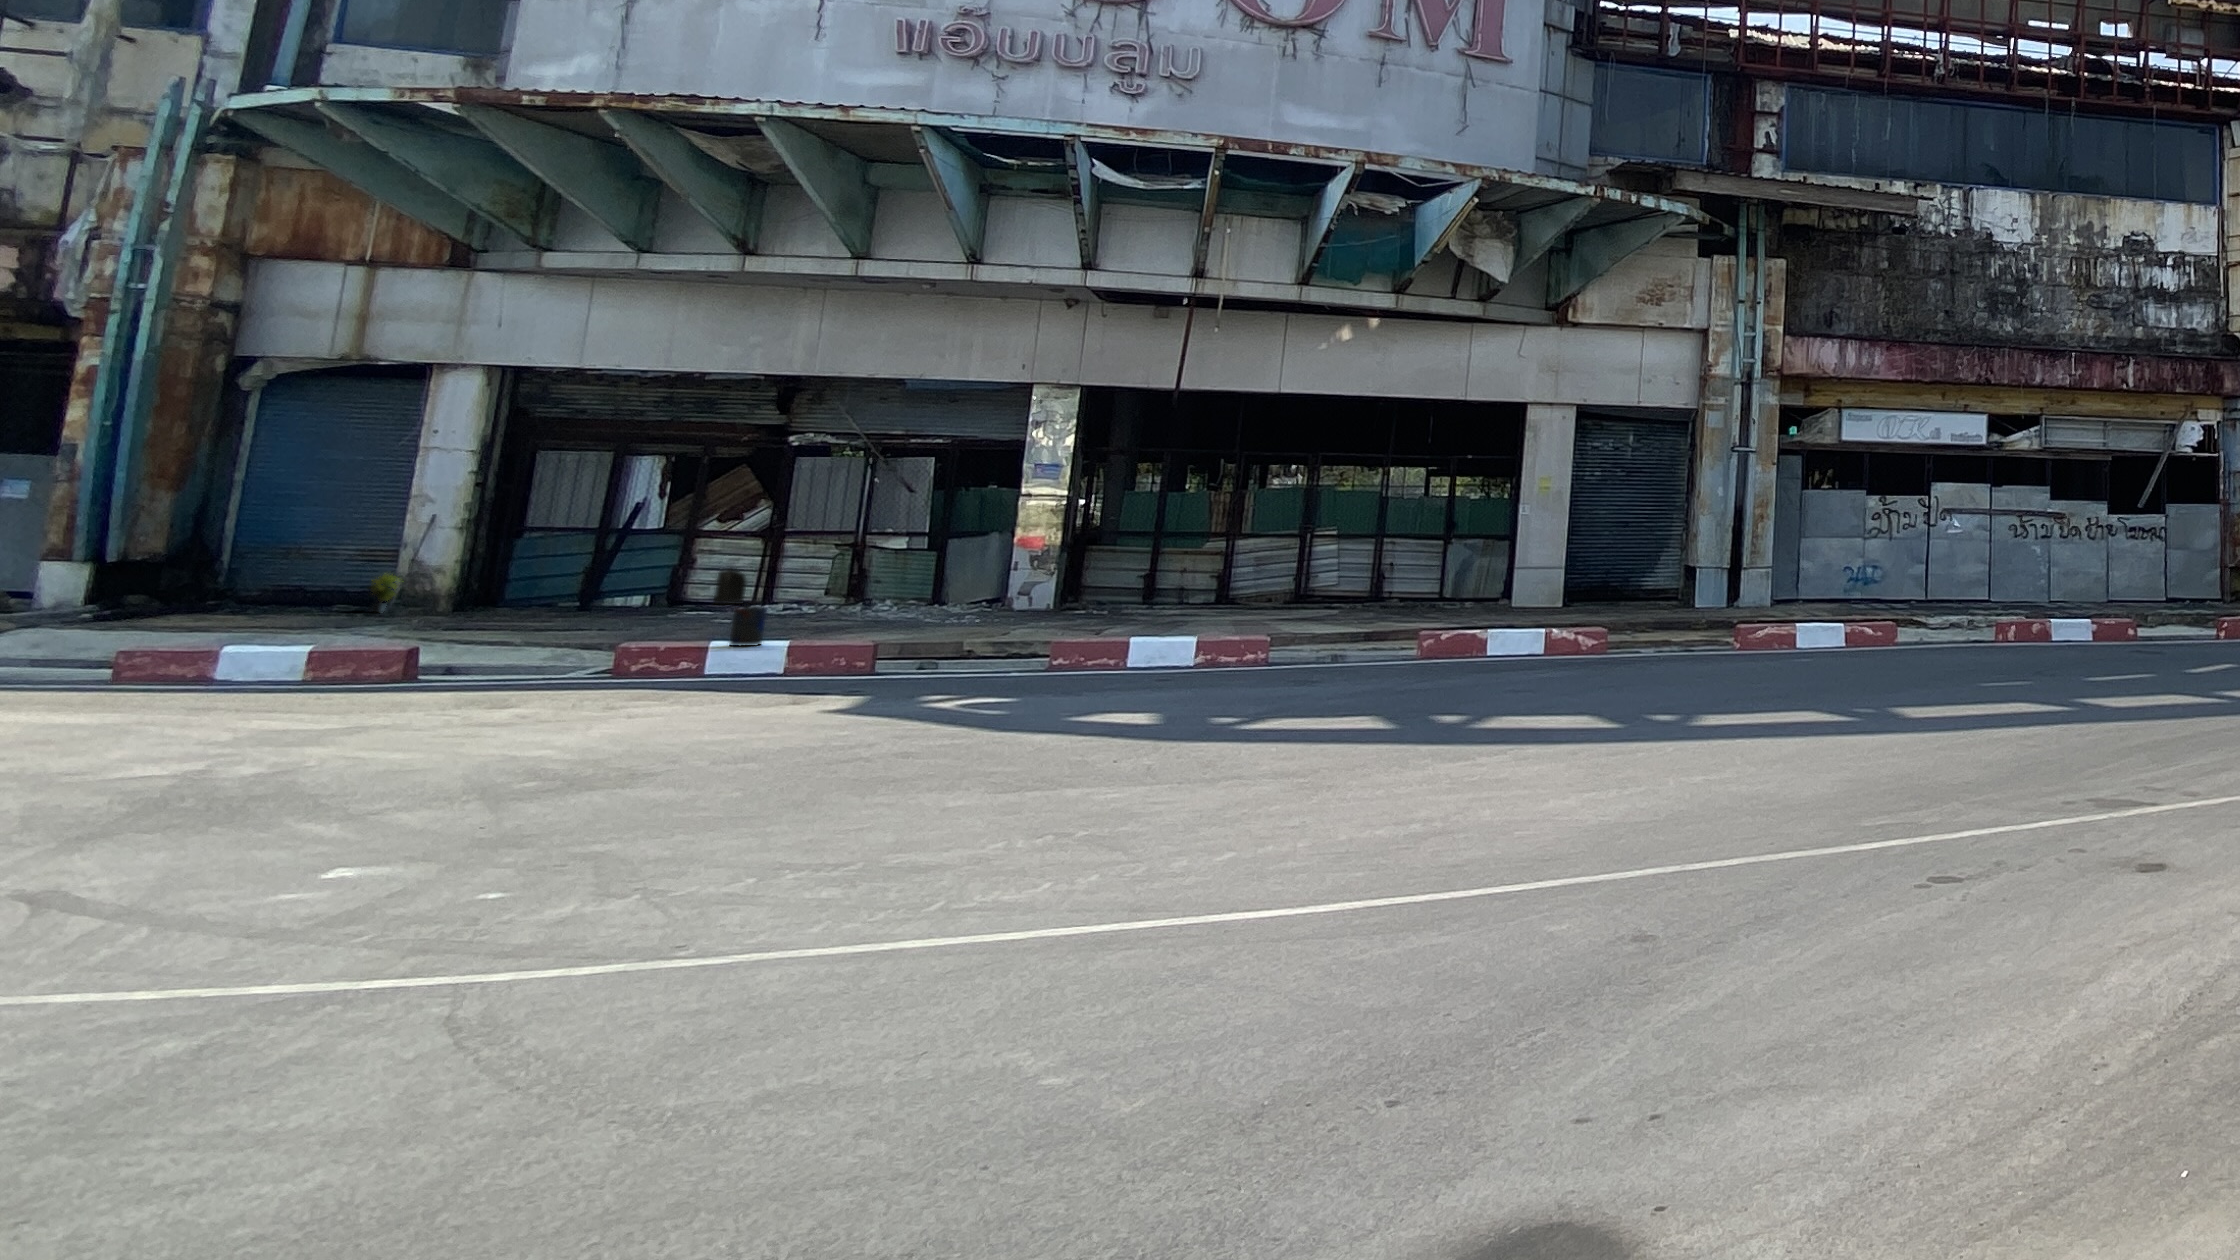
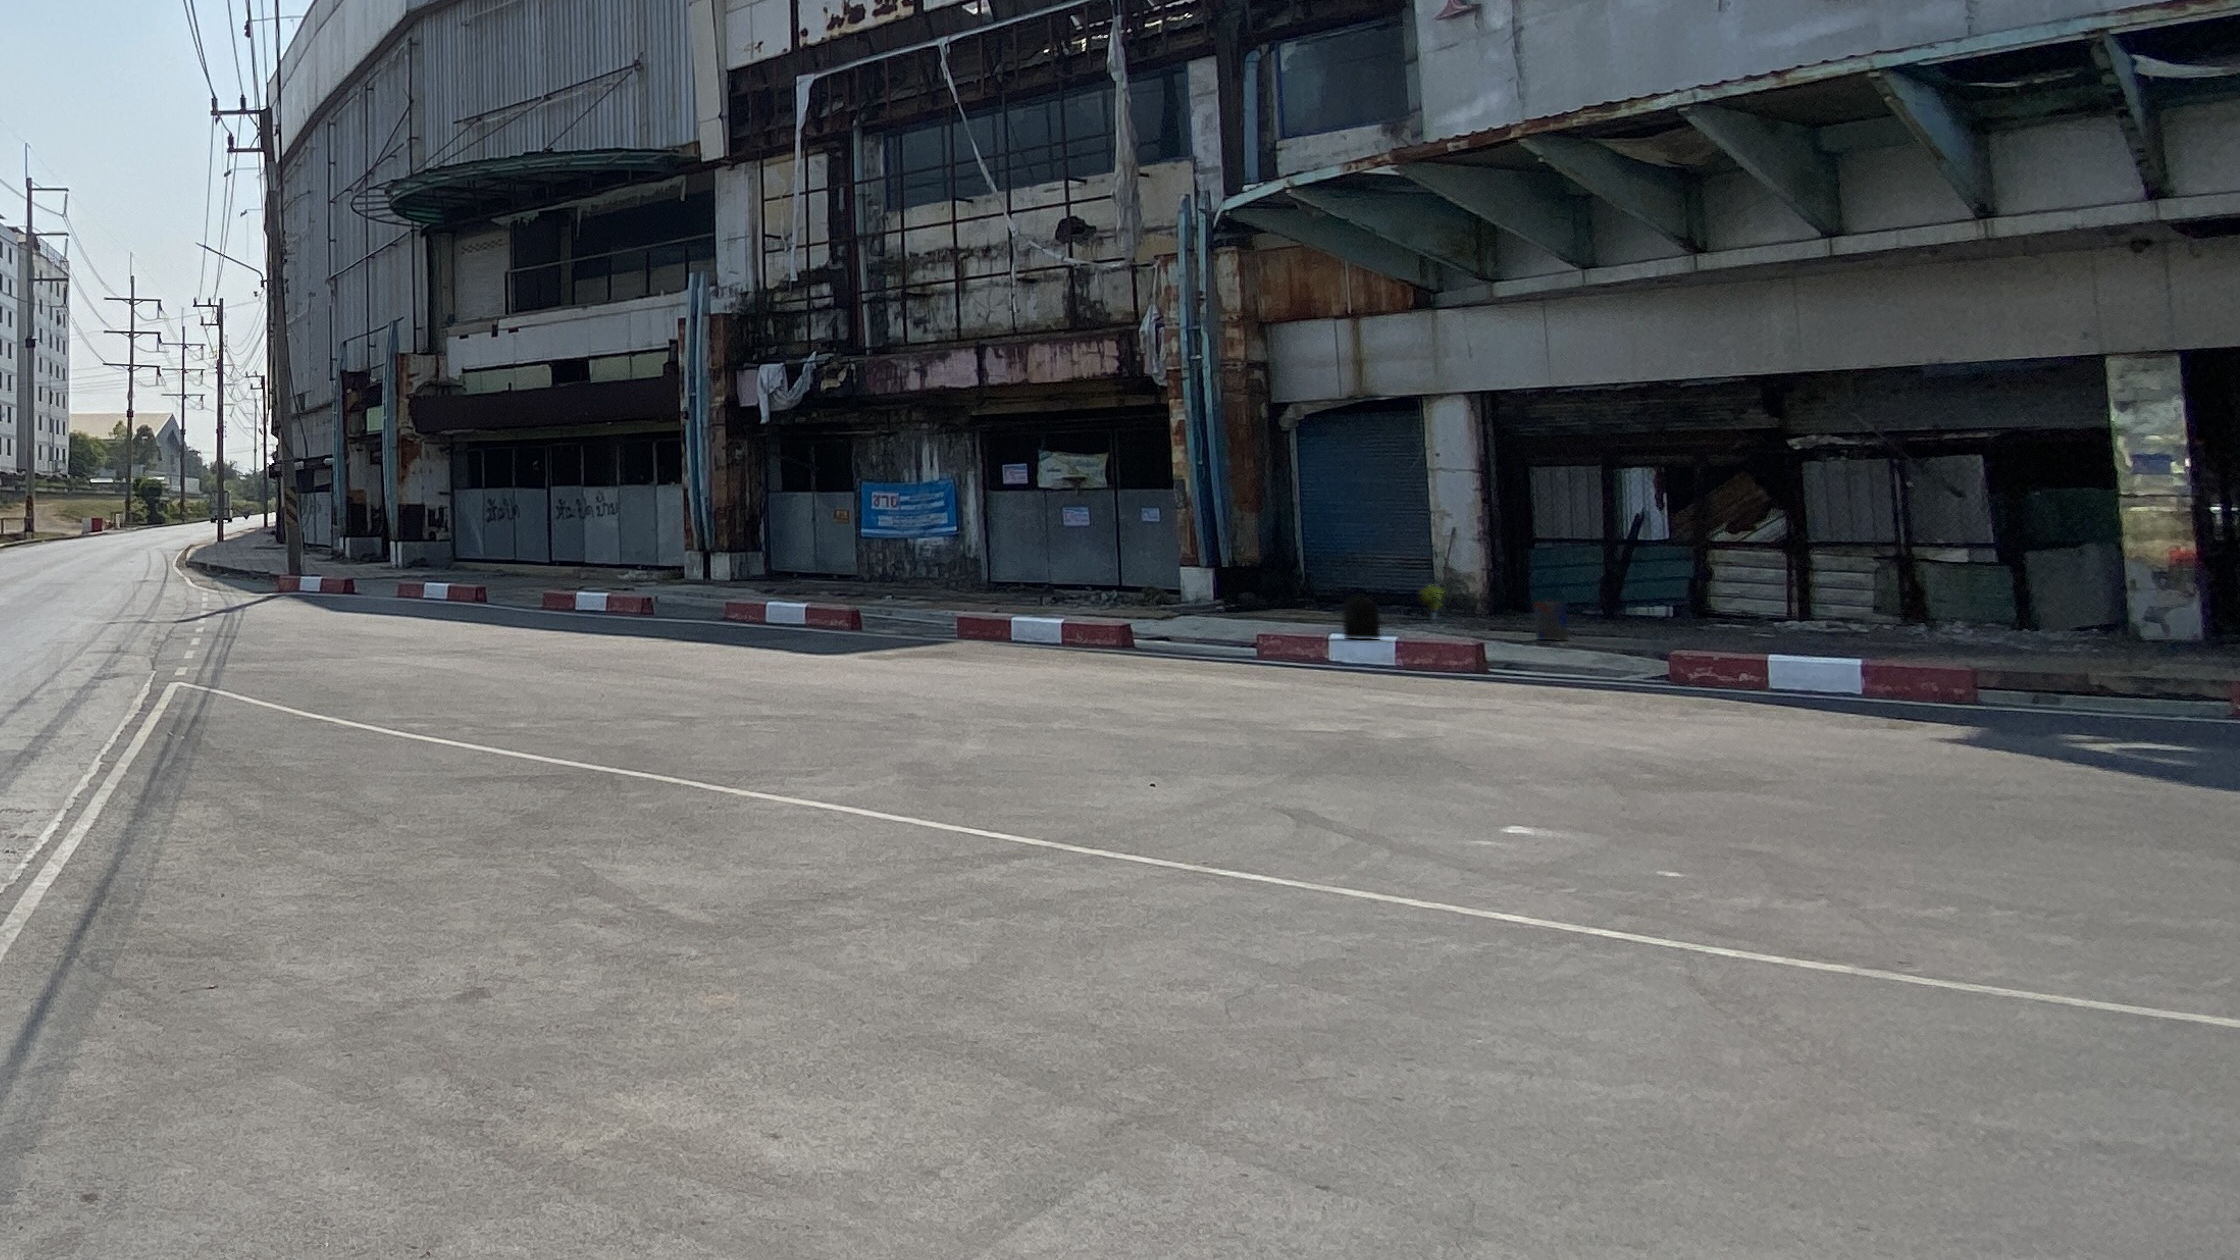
backpack: present [714,567,747,604] -> present [1343,594,1380,640]
trash can: present [730,605,767,646] -> present [1534,601,1568,640]

